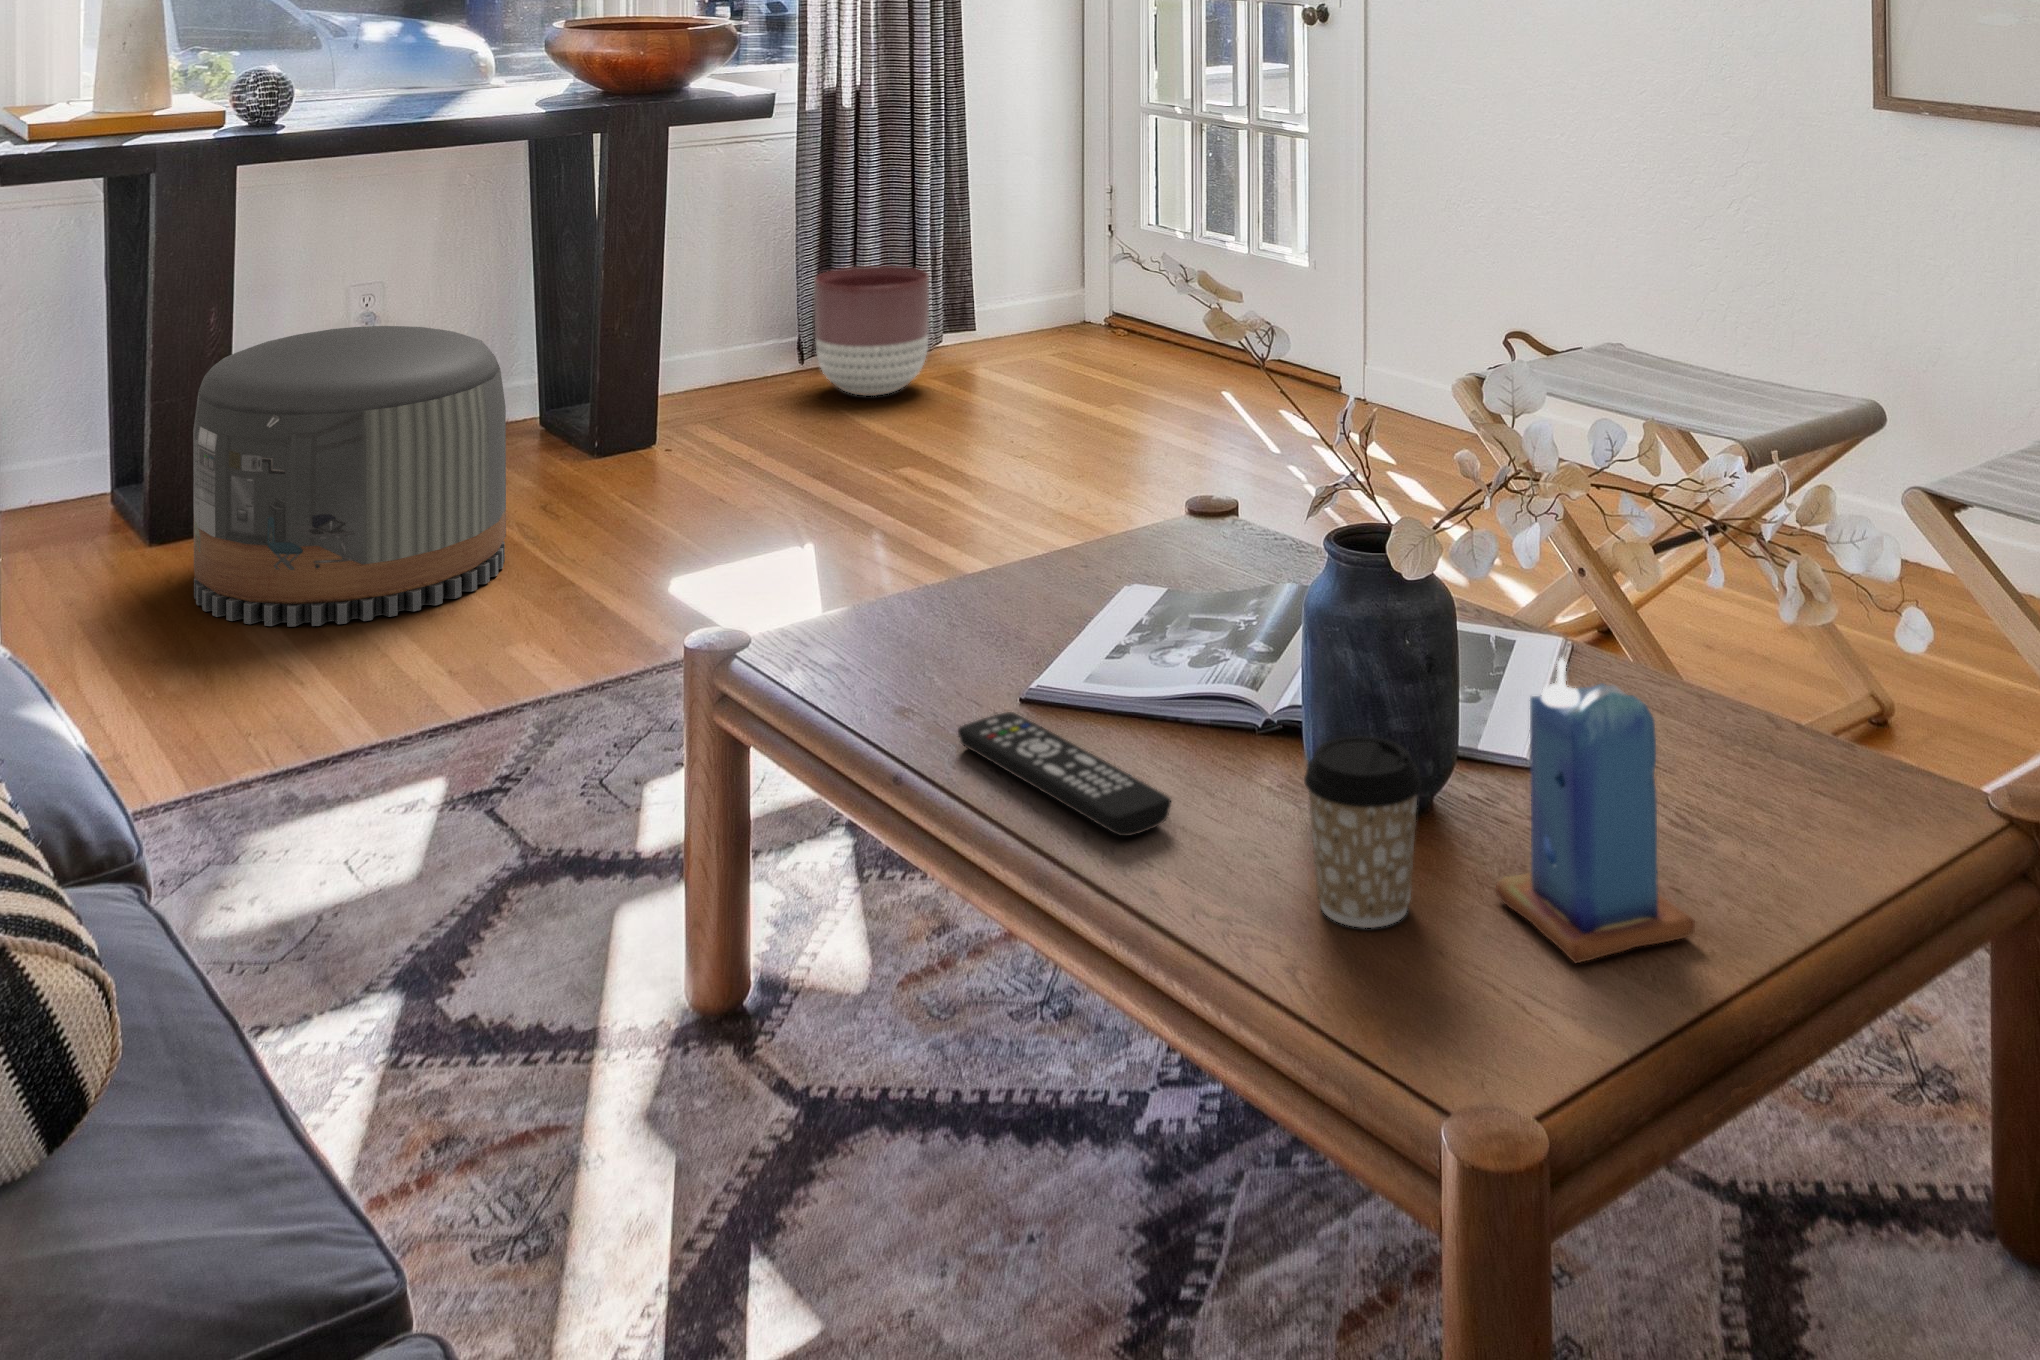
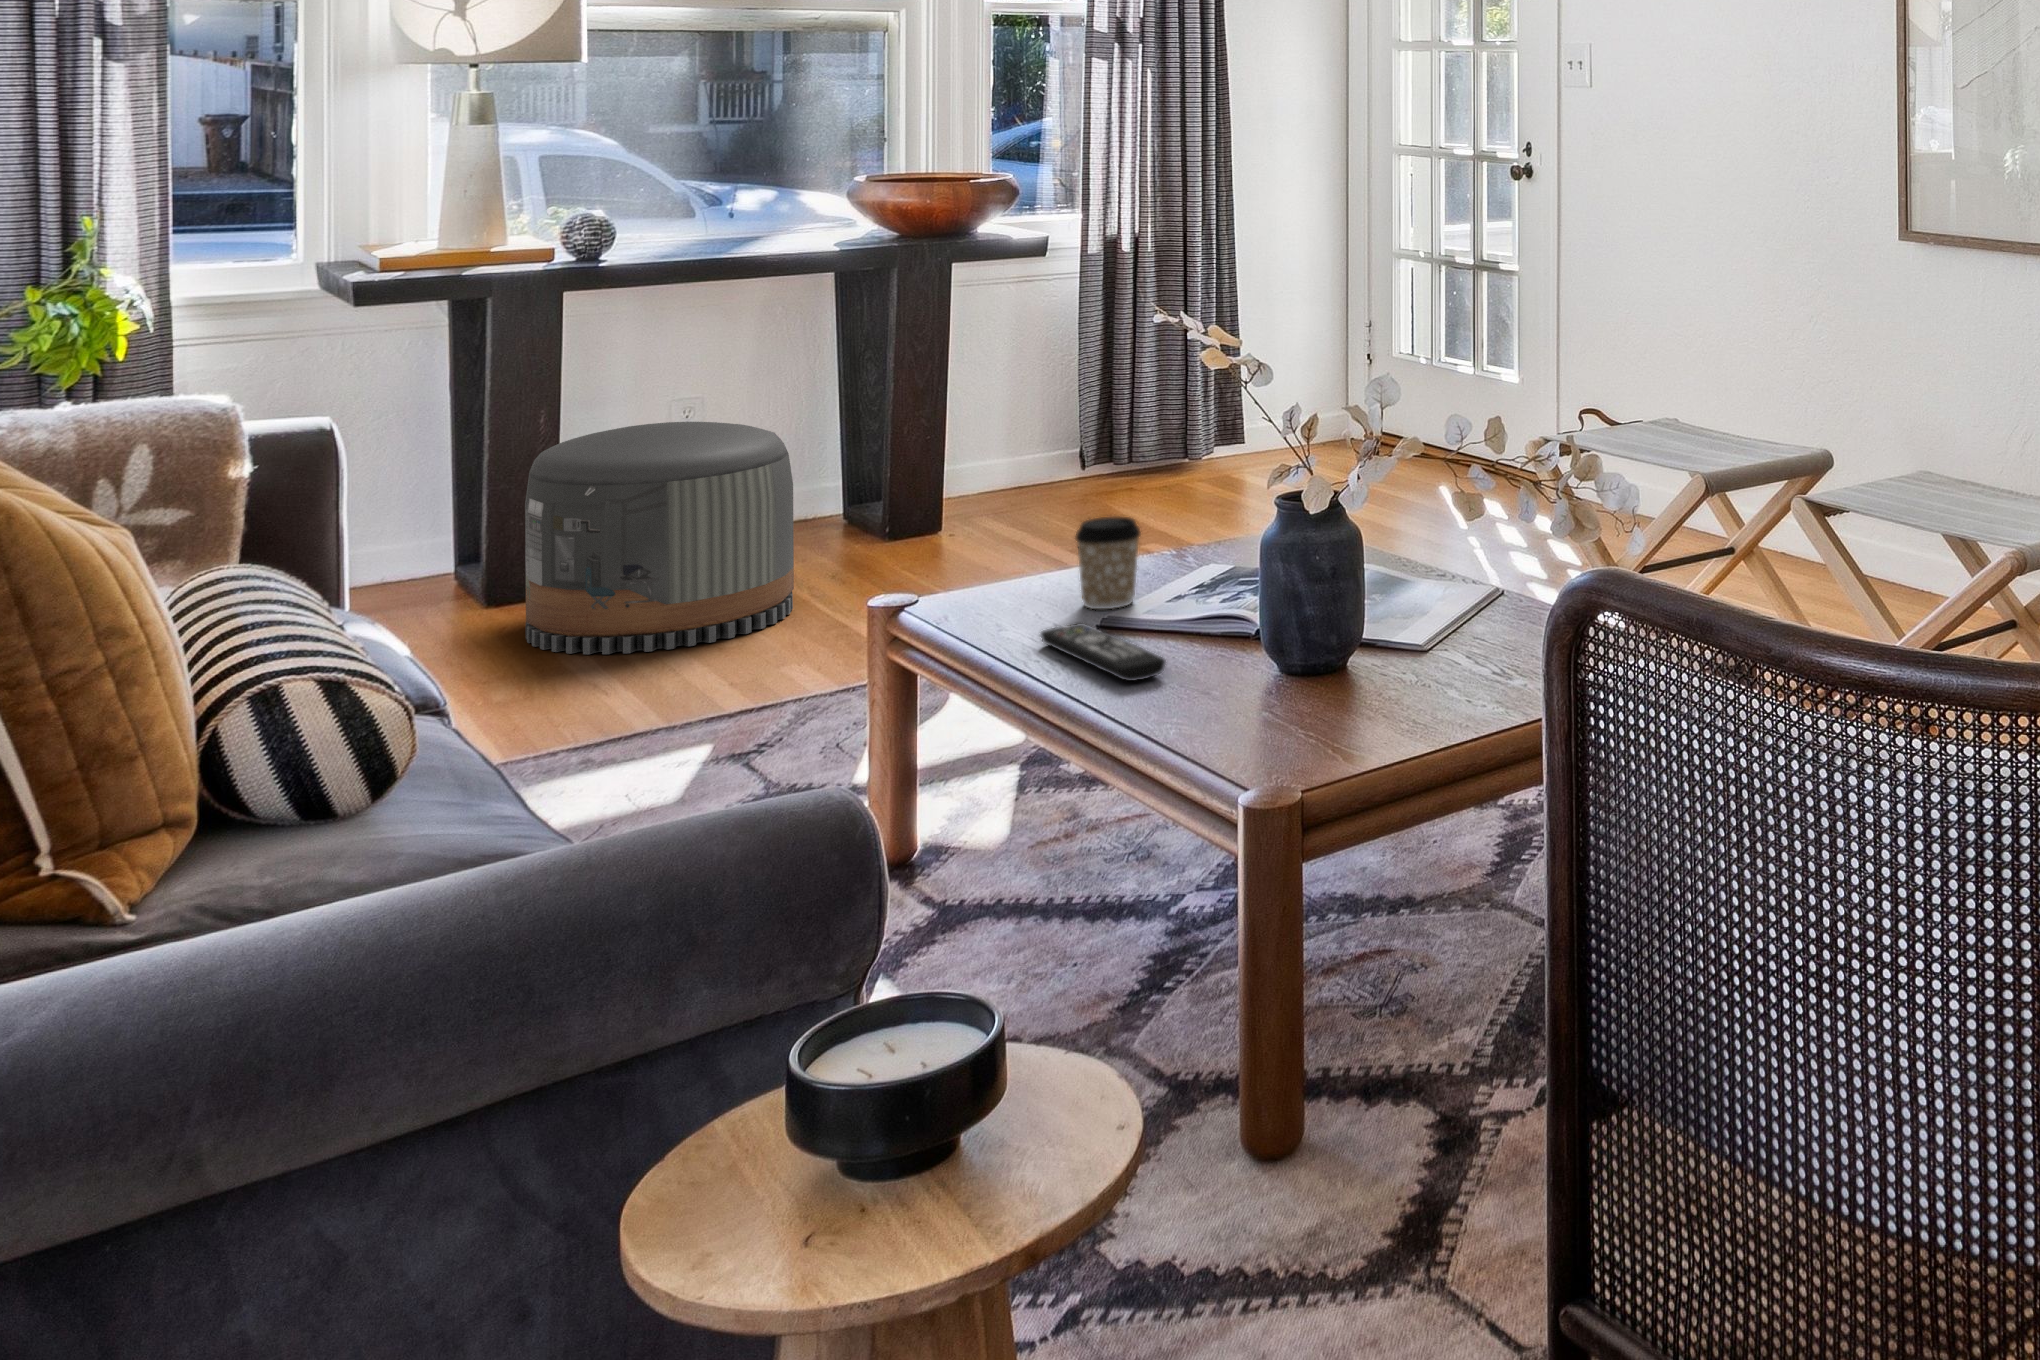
planter: present [814,266,929,396] -> none [1088,387,1188,493]
candle: present [1496,658,1695,963] -> none [1357,548,1468,727]
coffee cup: present [1304,736,1422,928] -> present [1075,517,1141,609]

